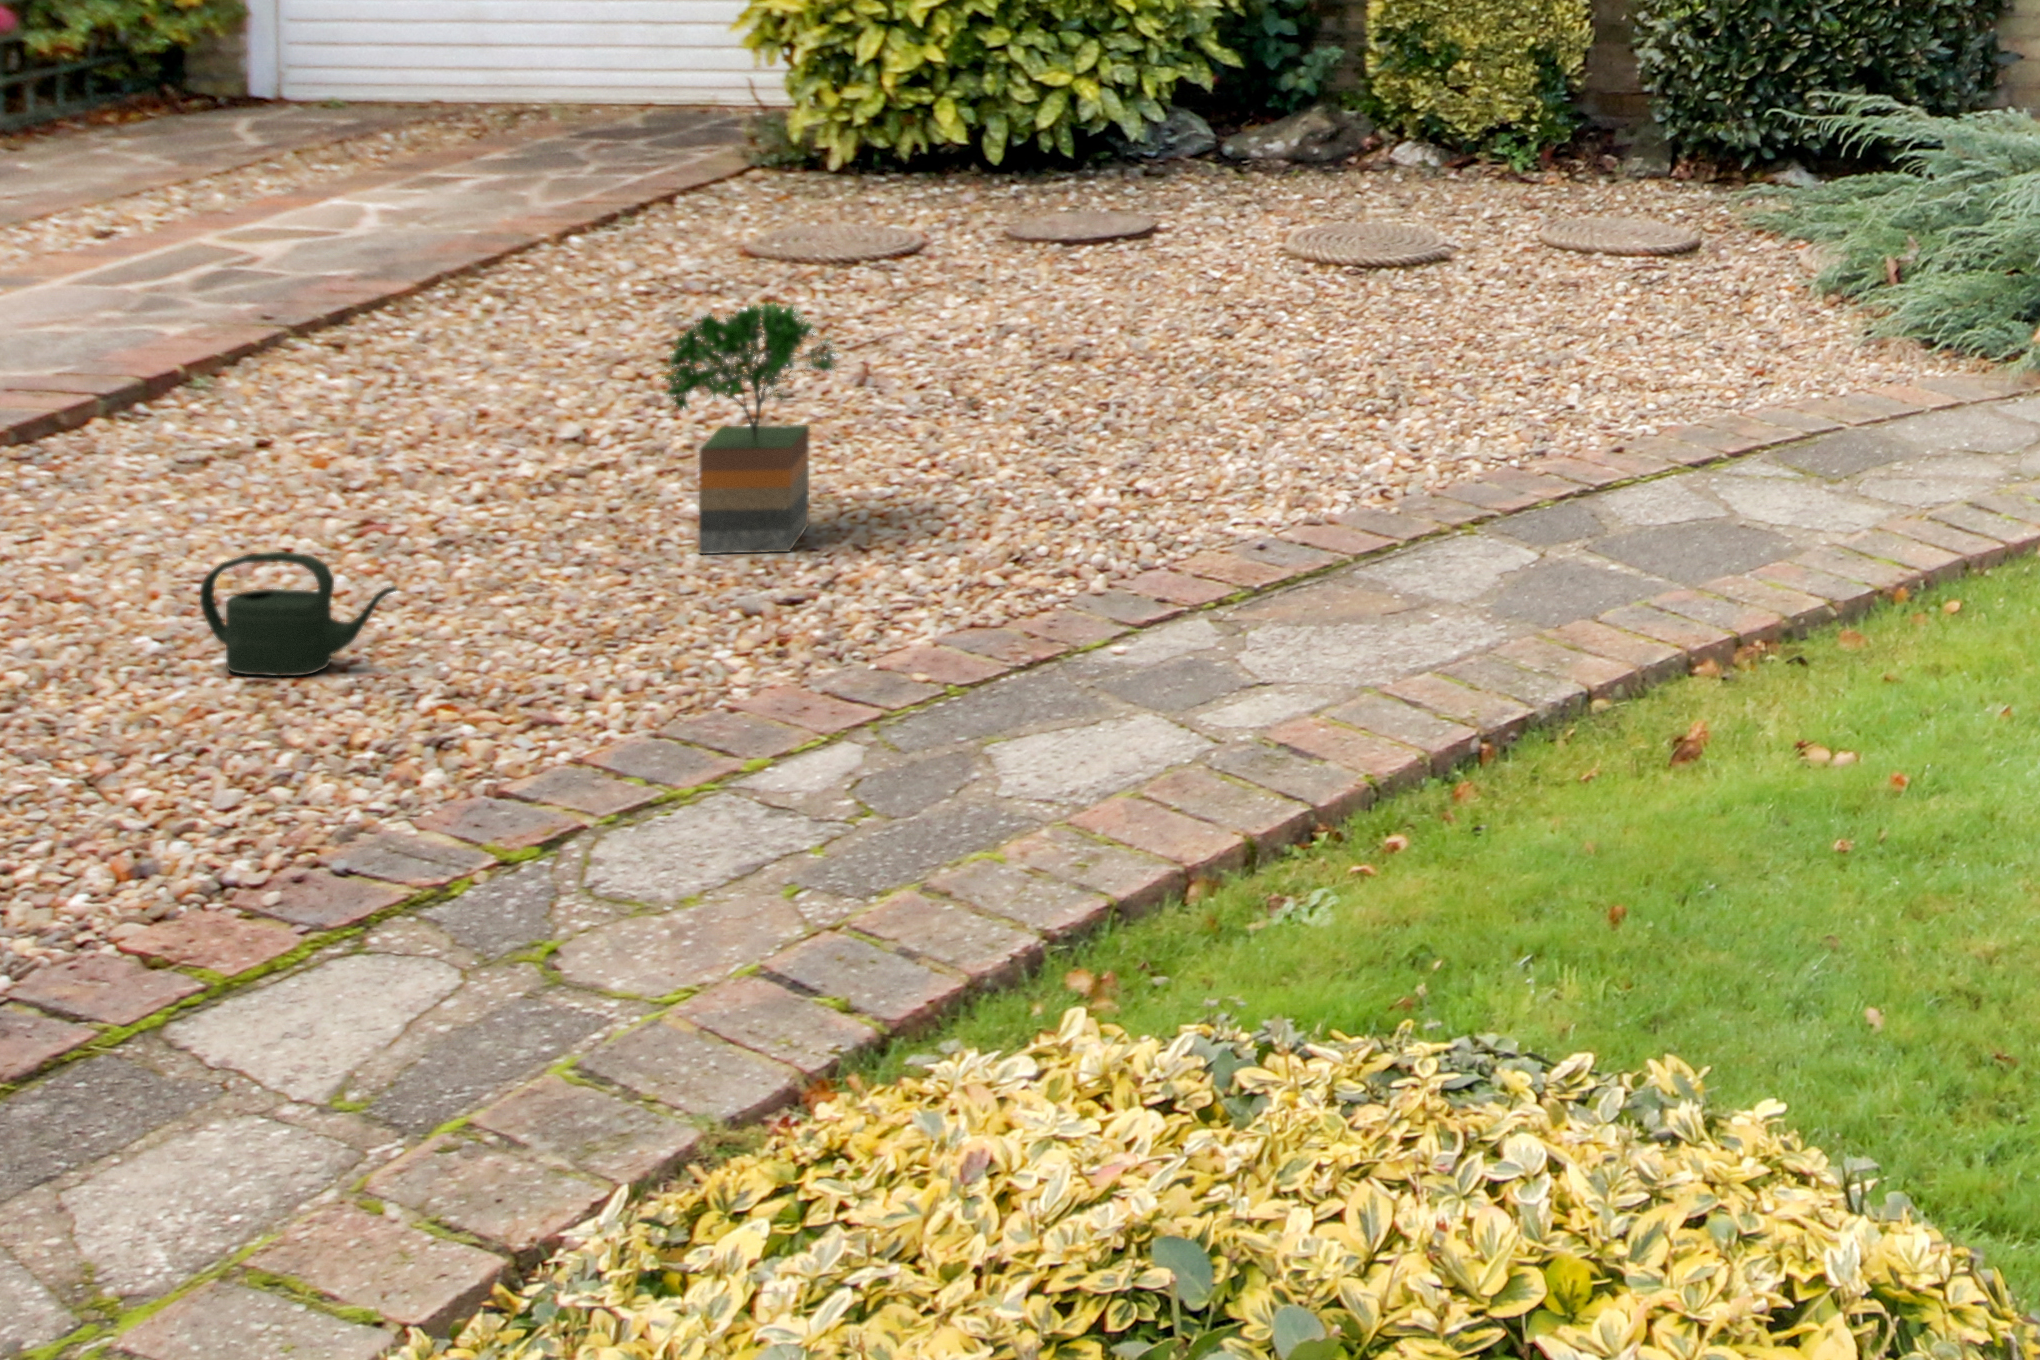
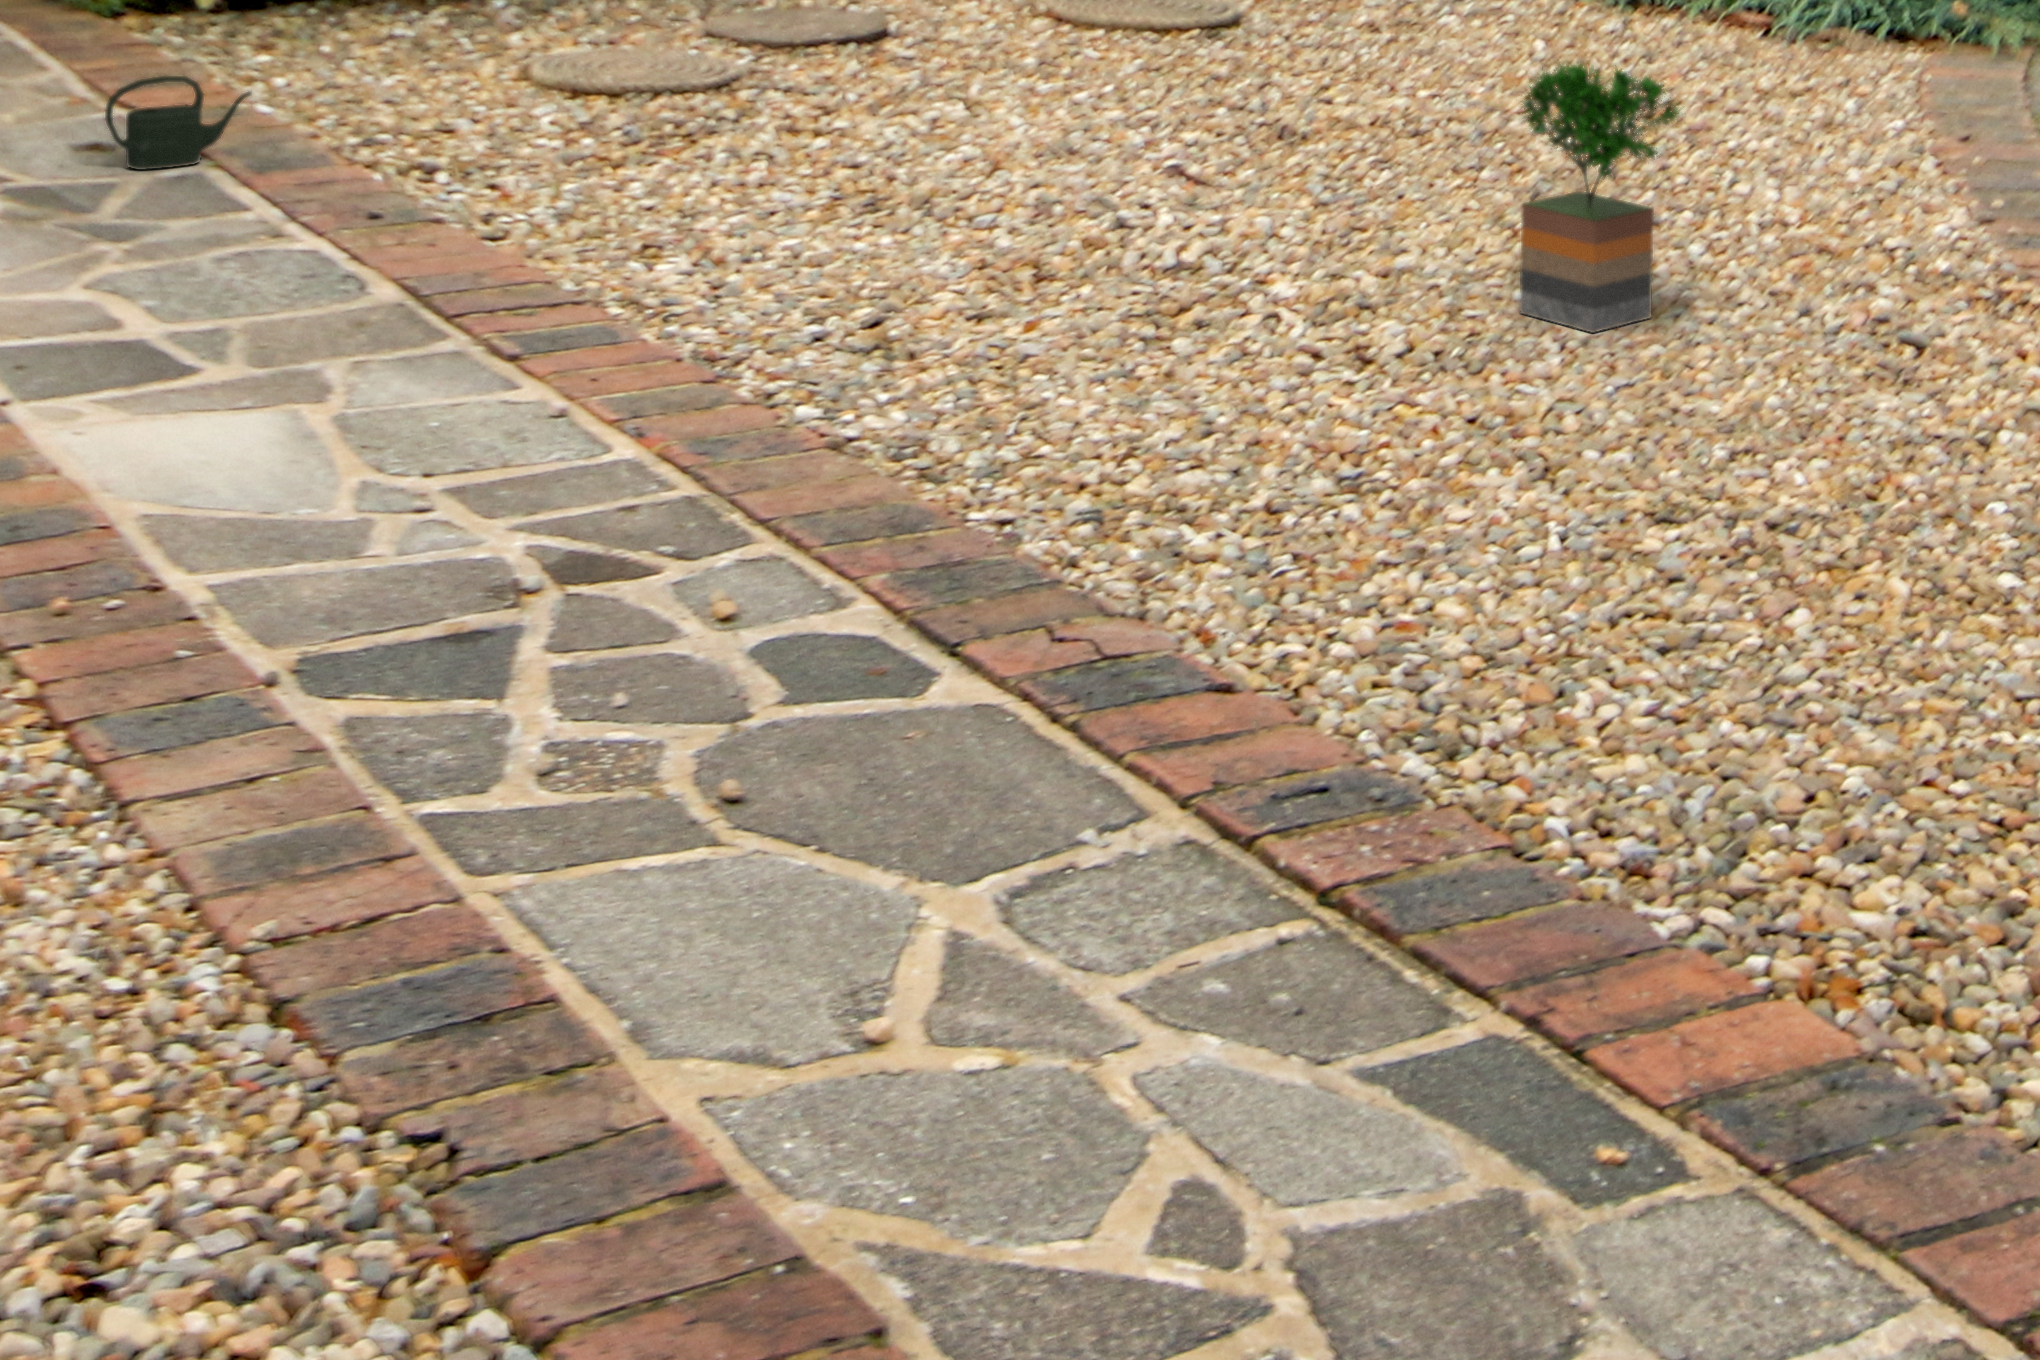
watering can: present [200,552,397,676] -> present [105,76,251,170]

